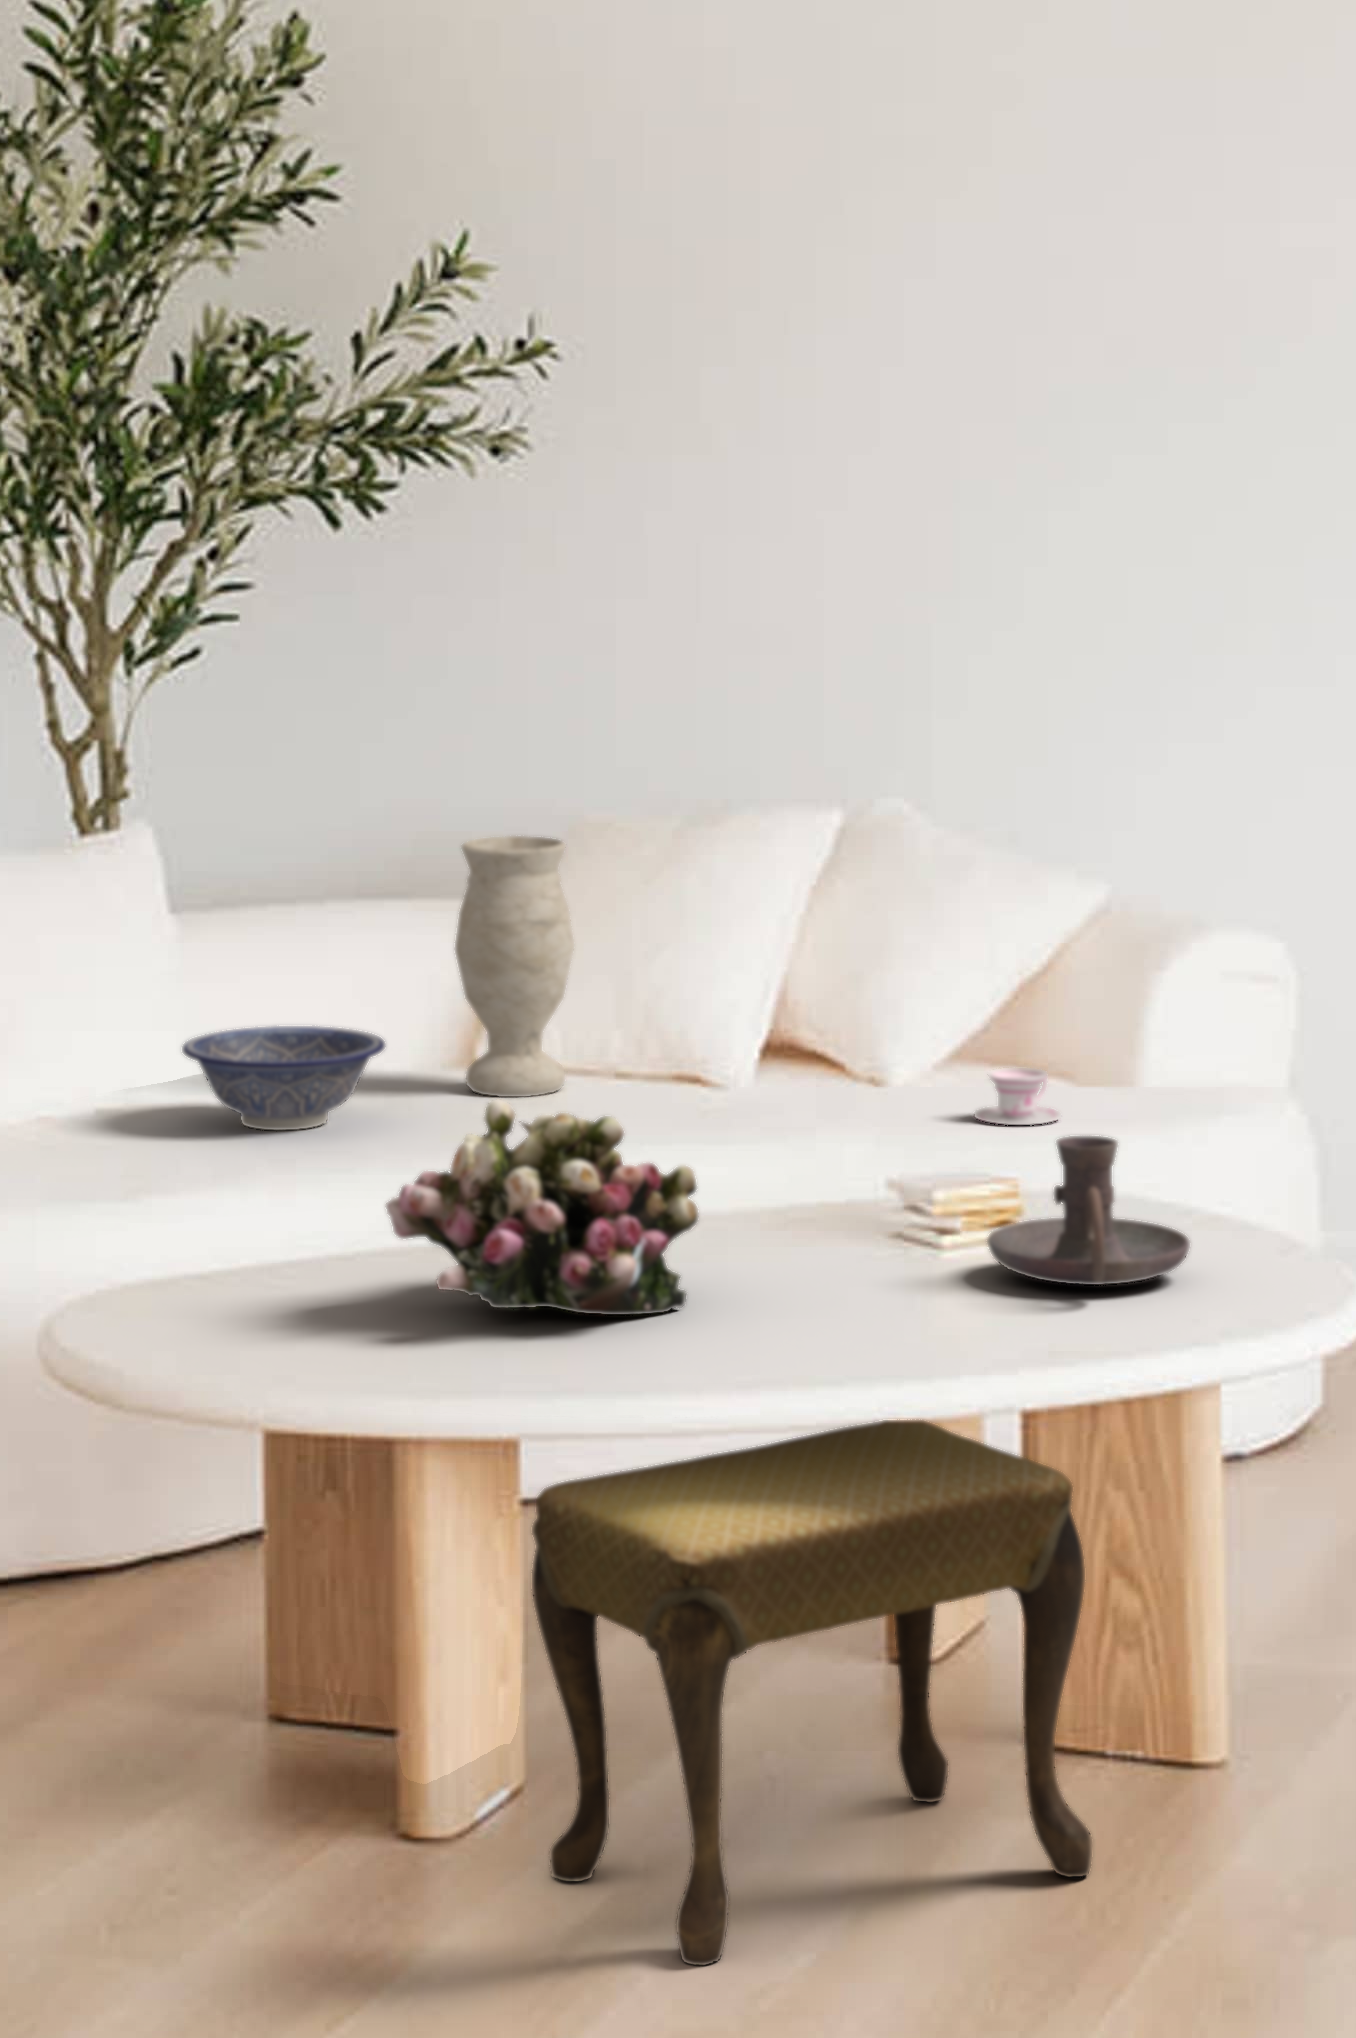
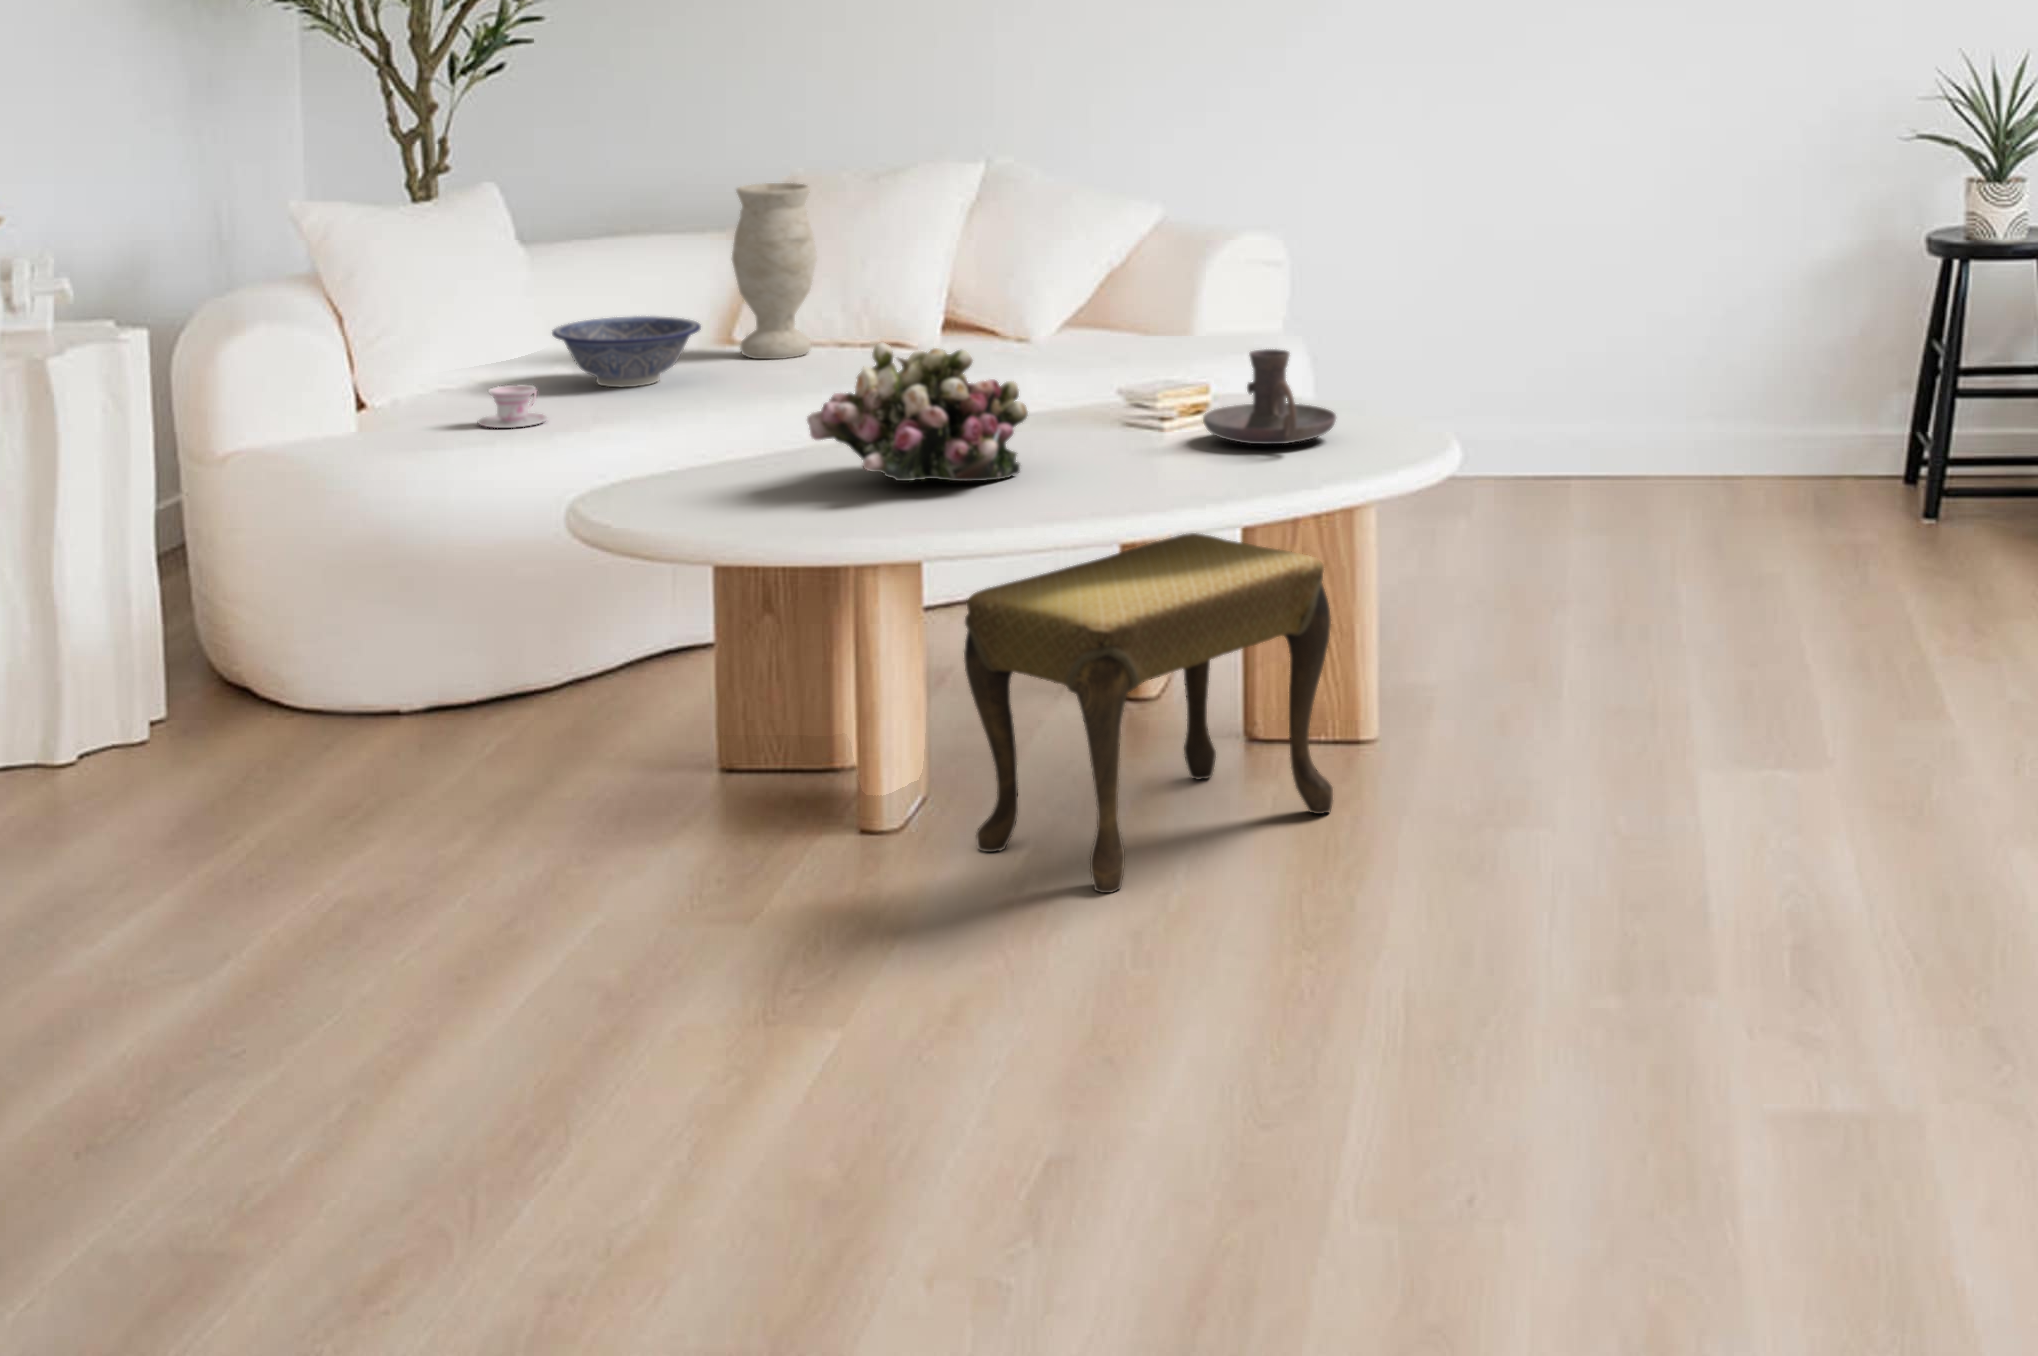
teacup: present [975,1068,1061,1125] -> present [478,385,547,428]

